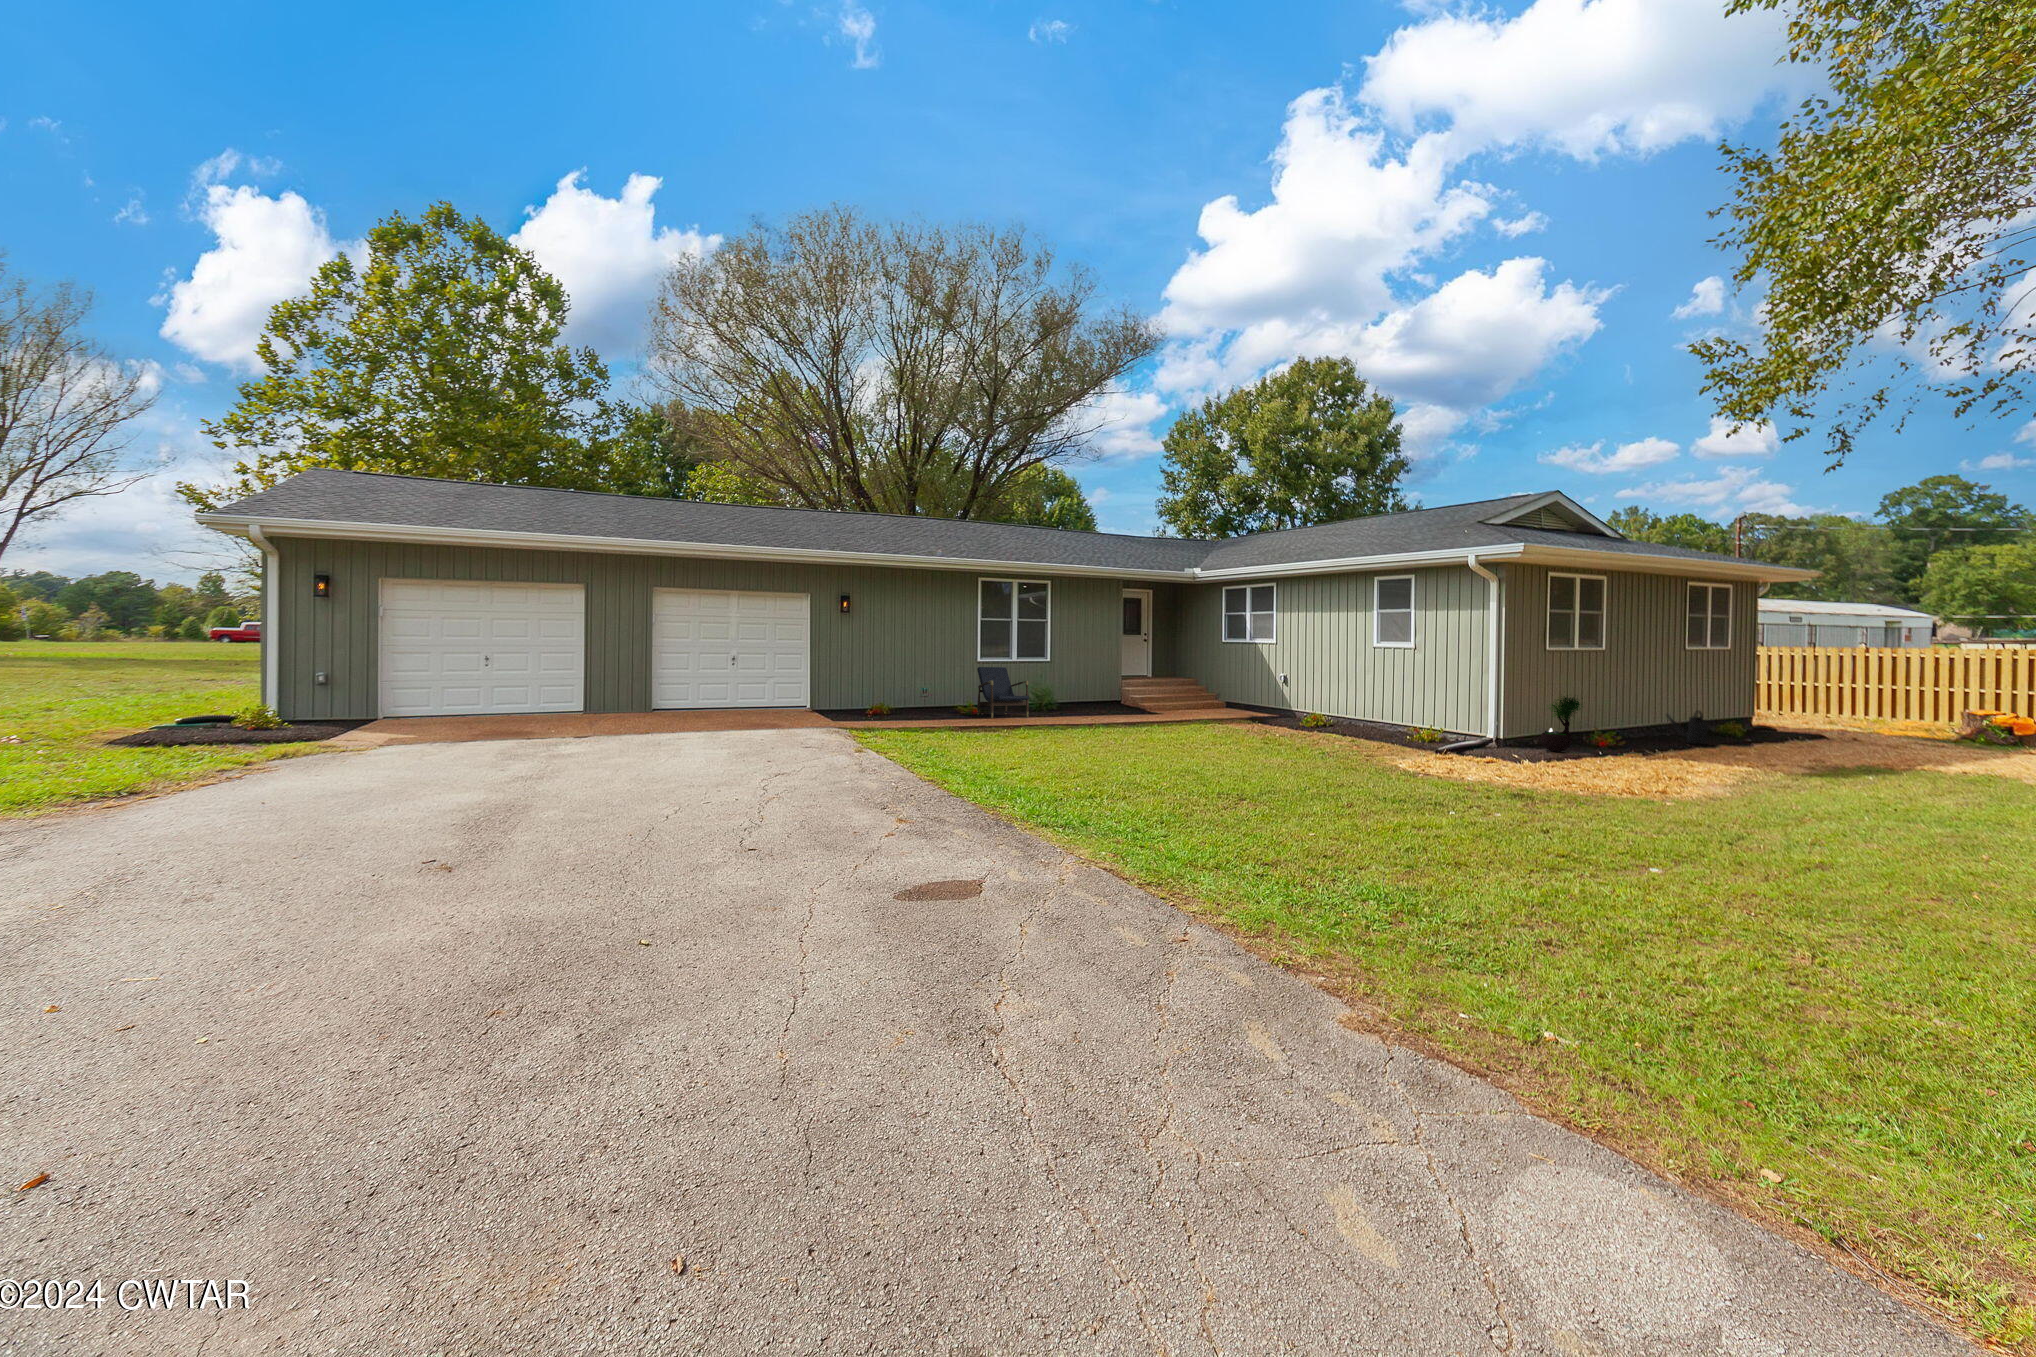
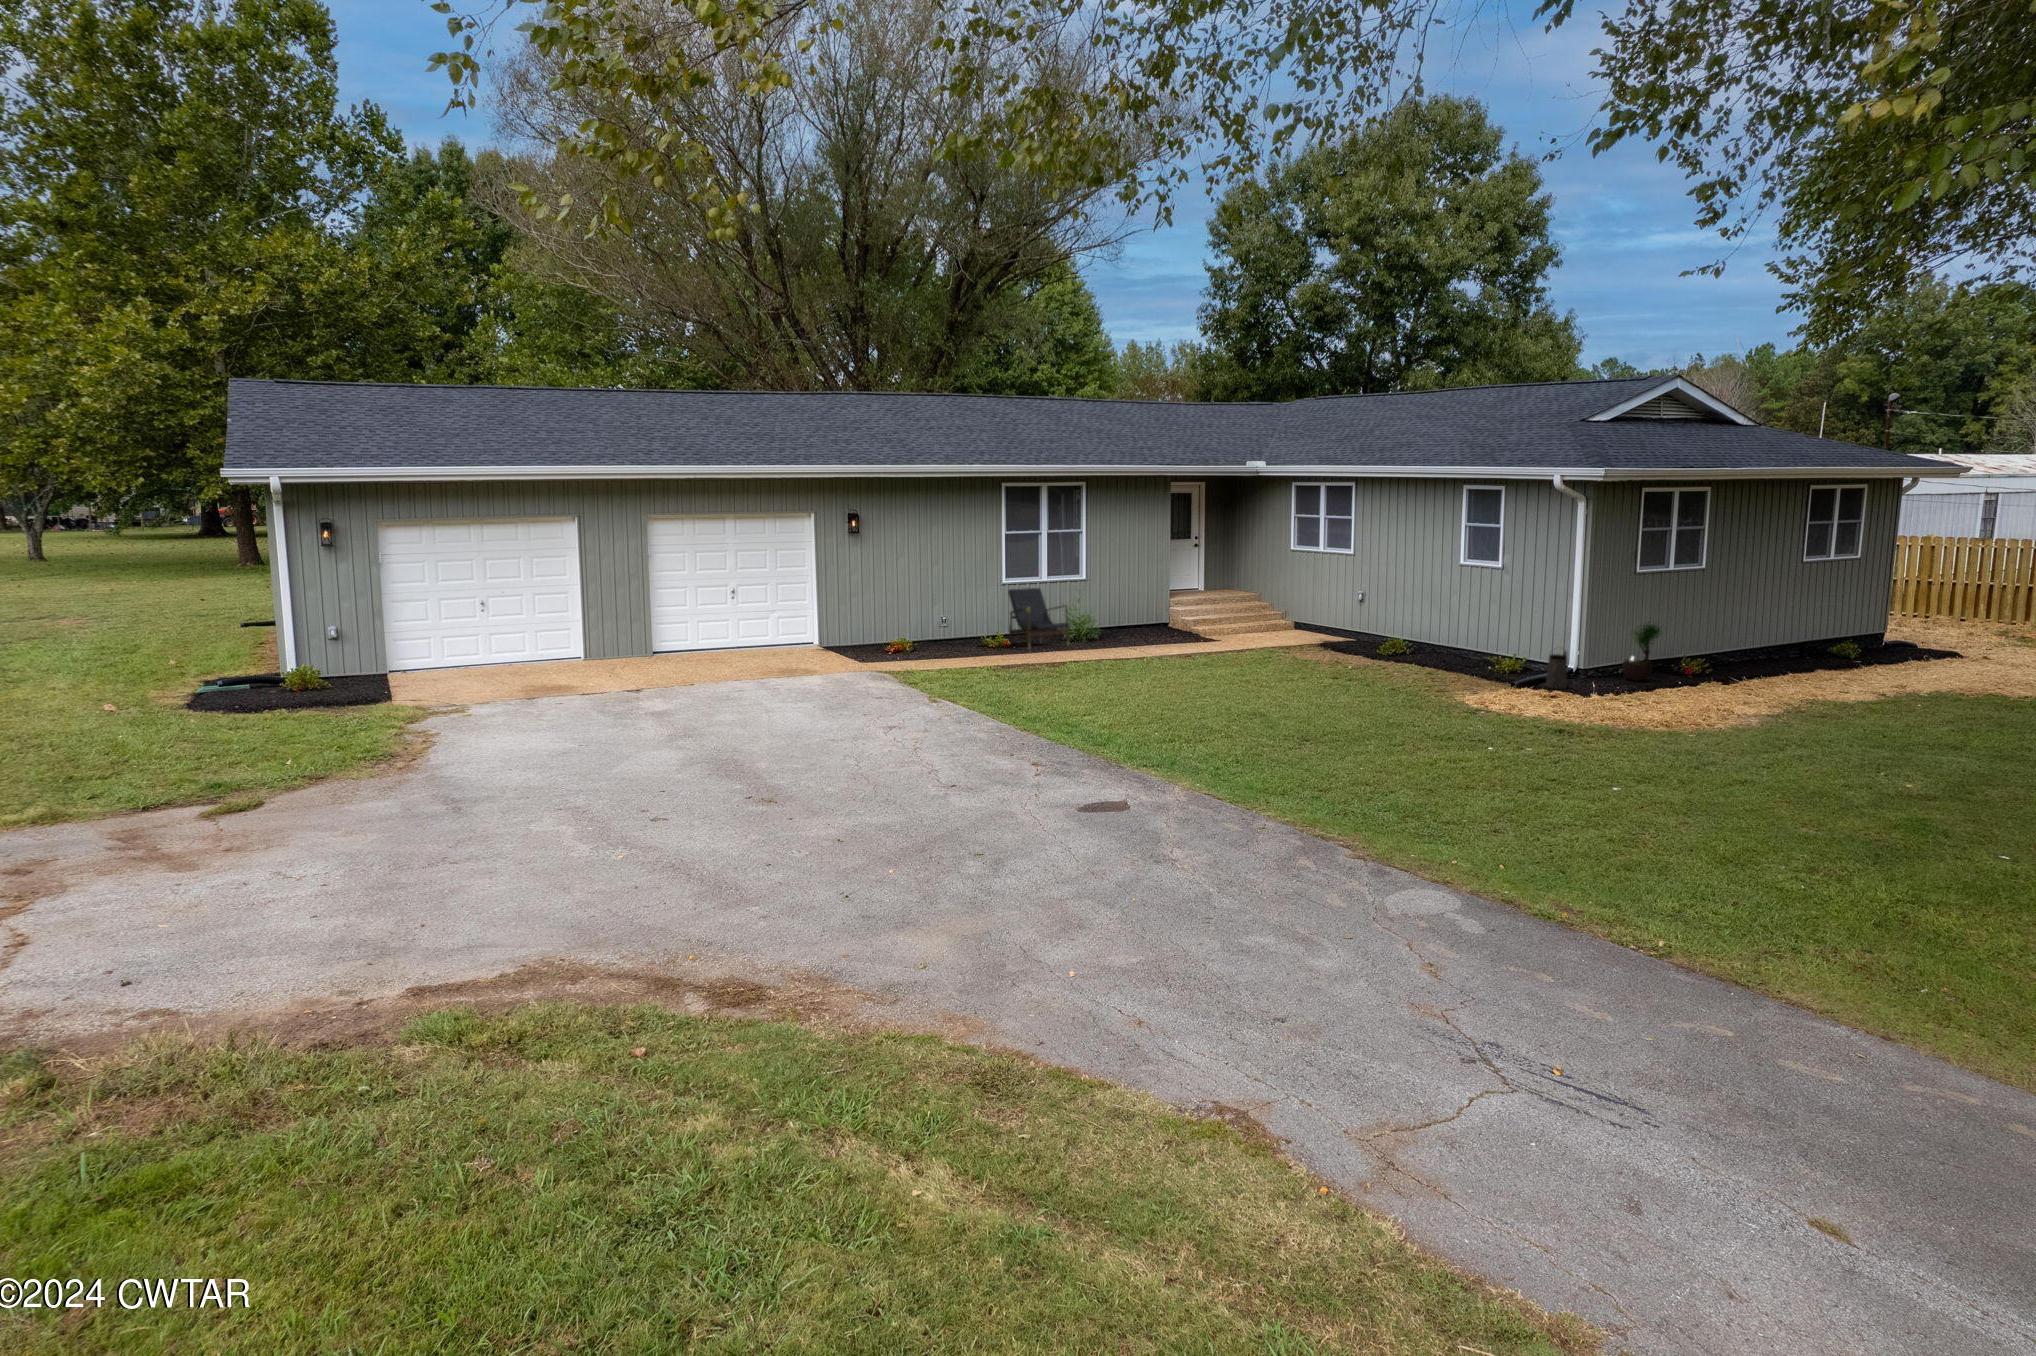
watering can: present [1667,711,1710,745] -> present [1545,651,1567,689]

